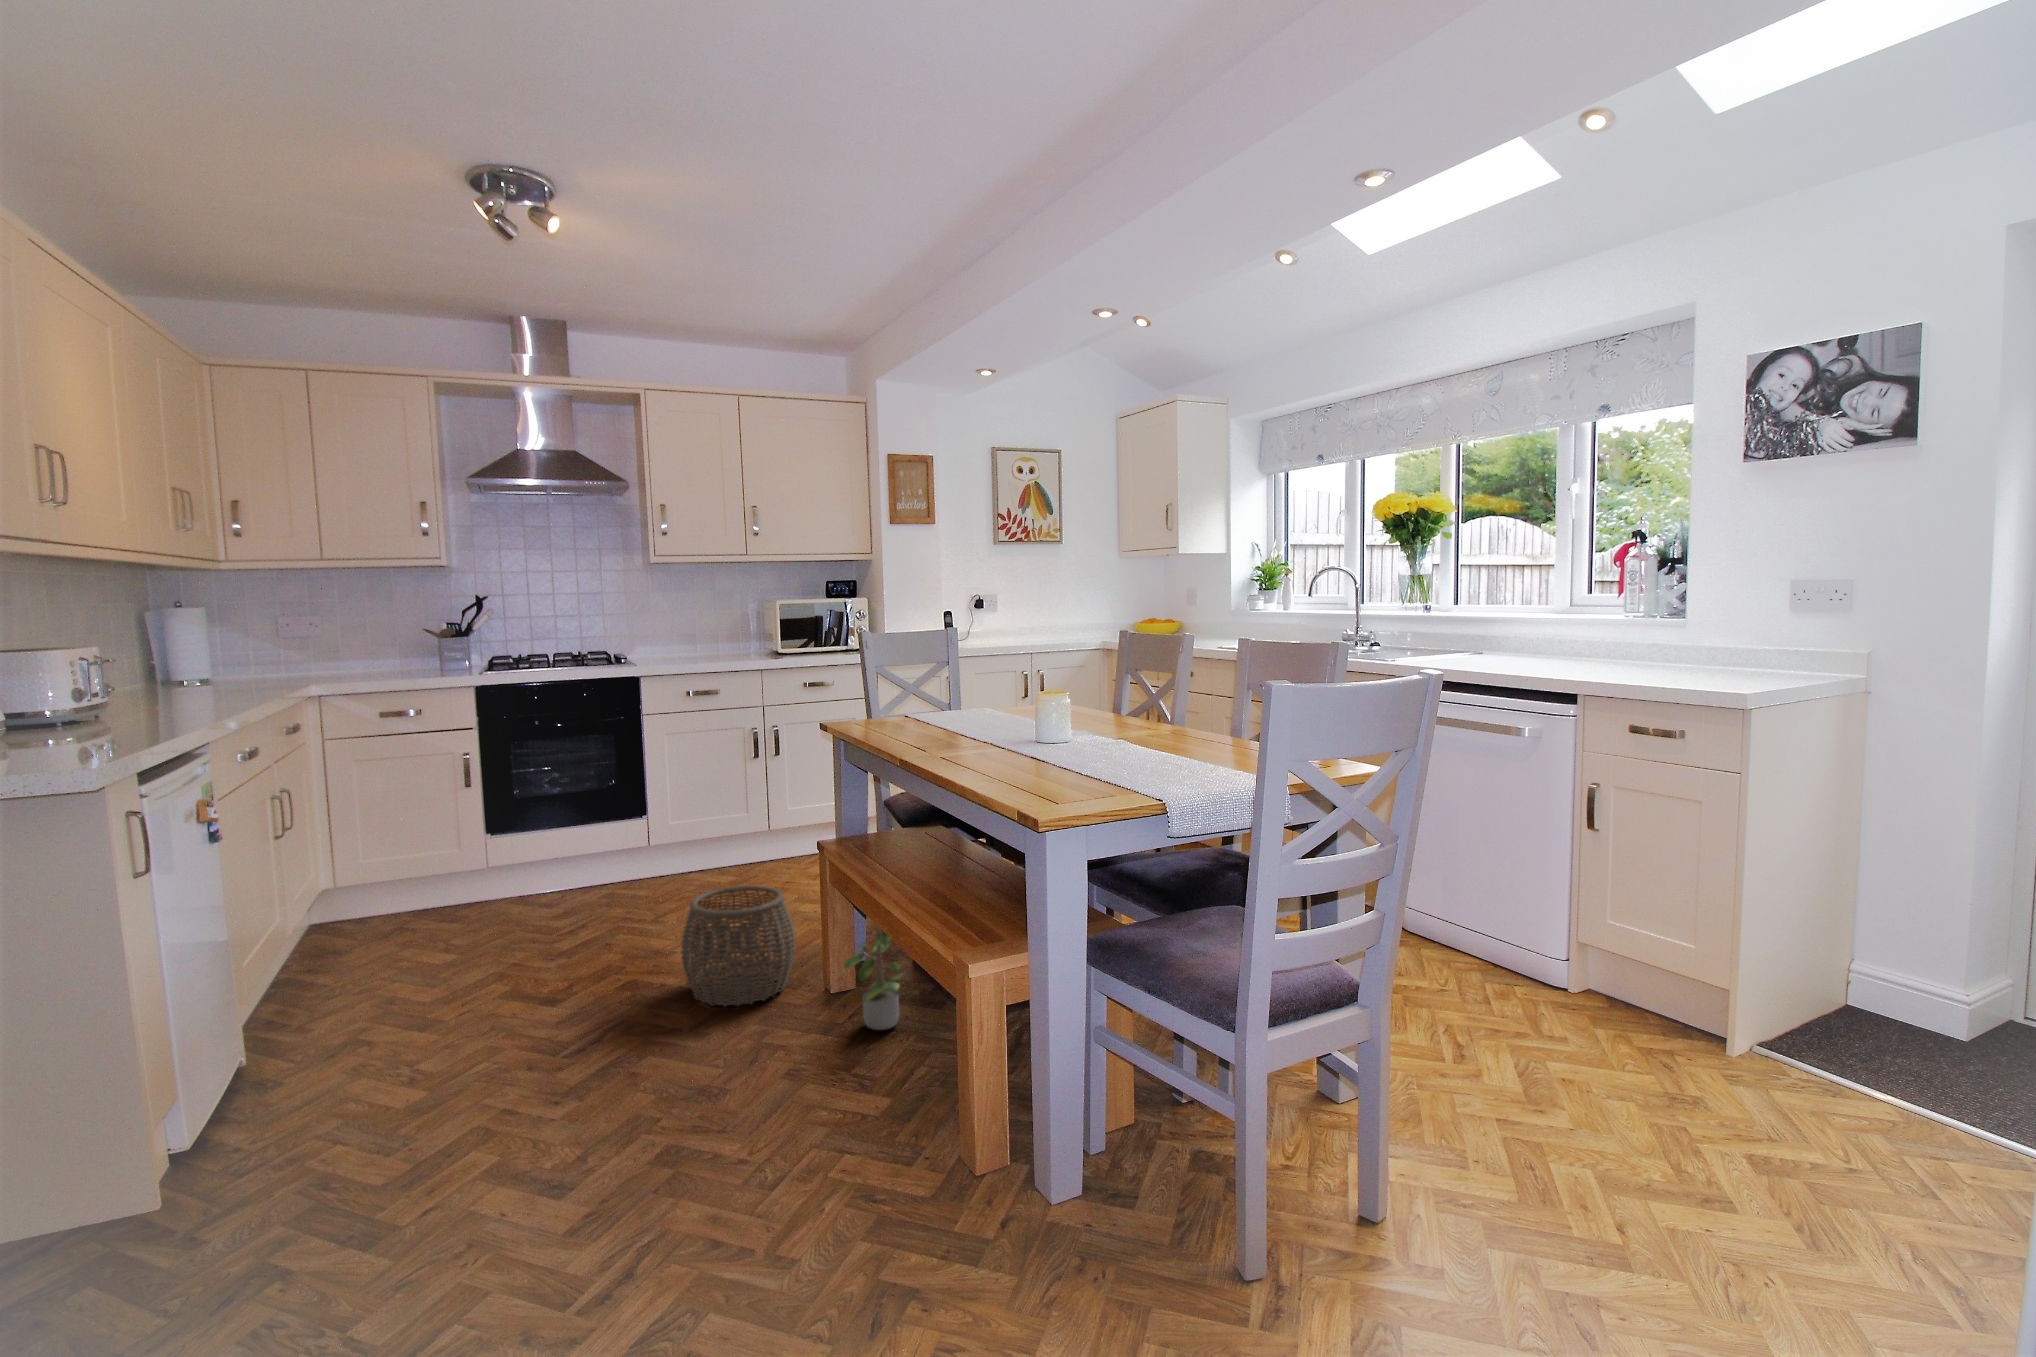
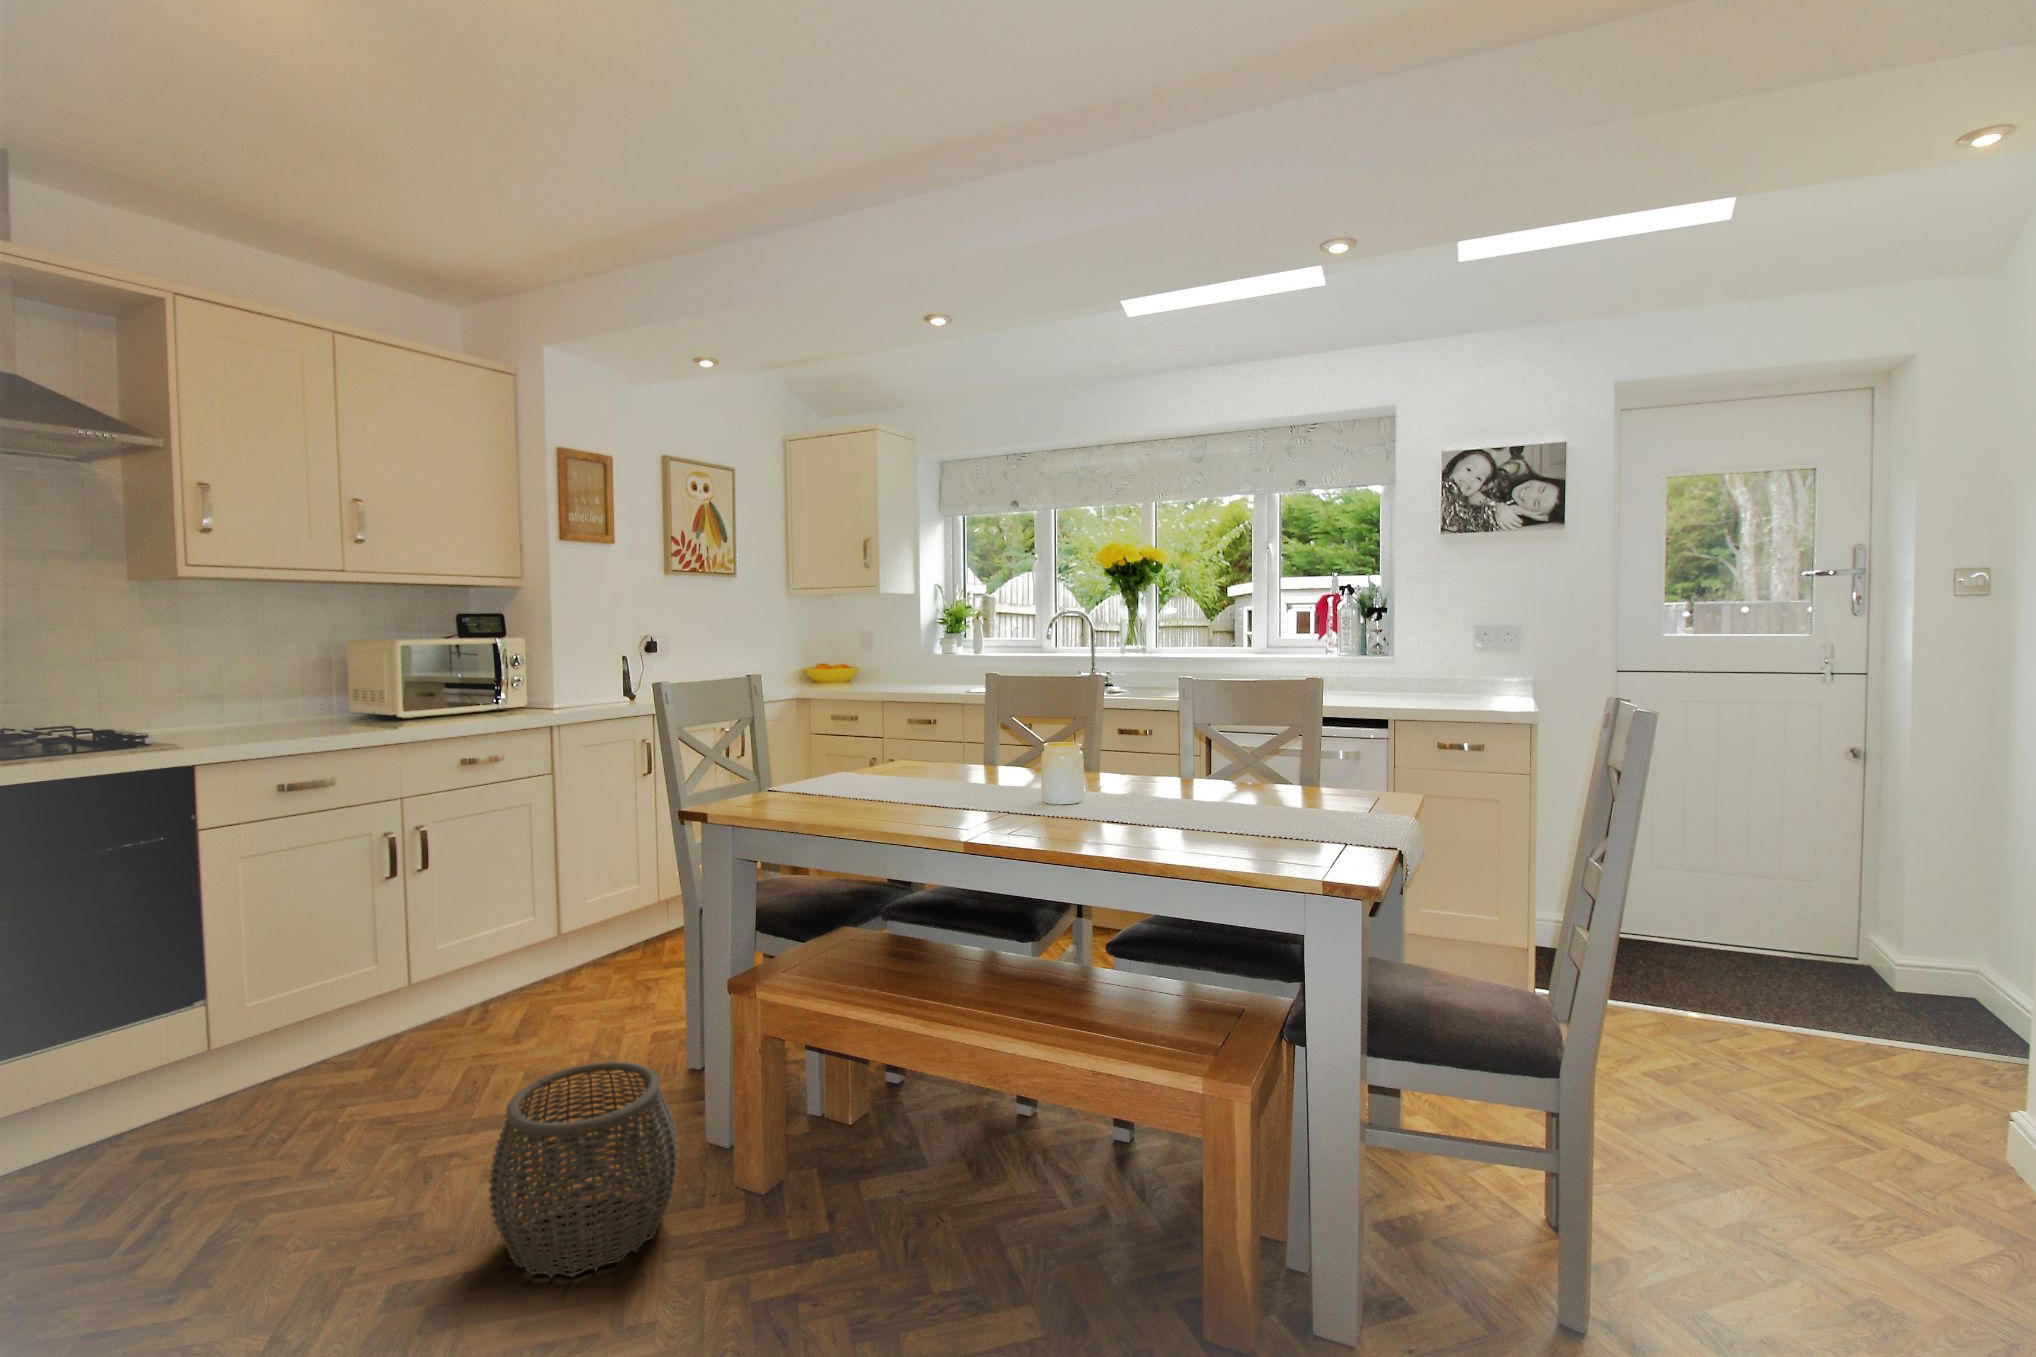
potted plant: present [844,929,902,1030] -> none [809,1009,932,1228]

